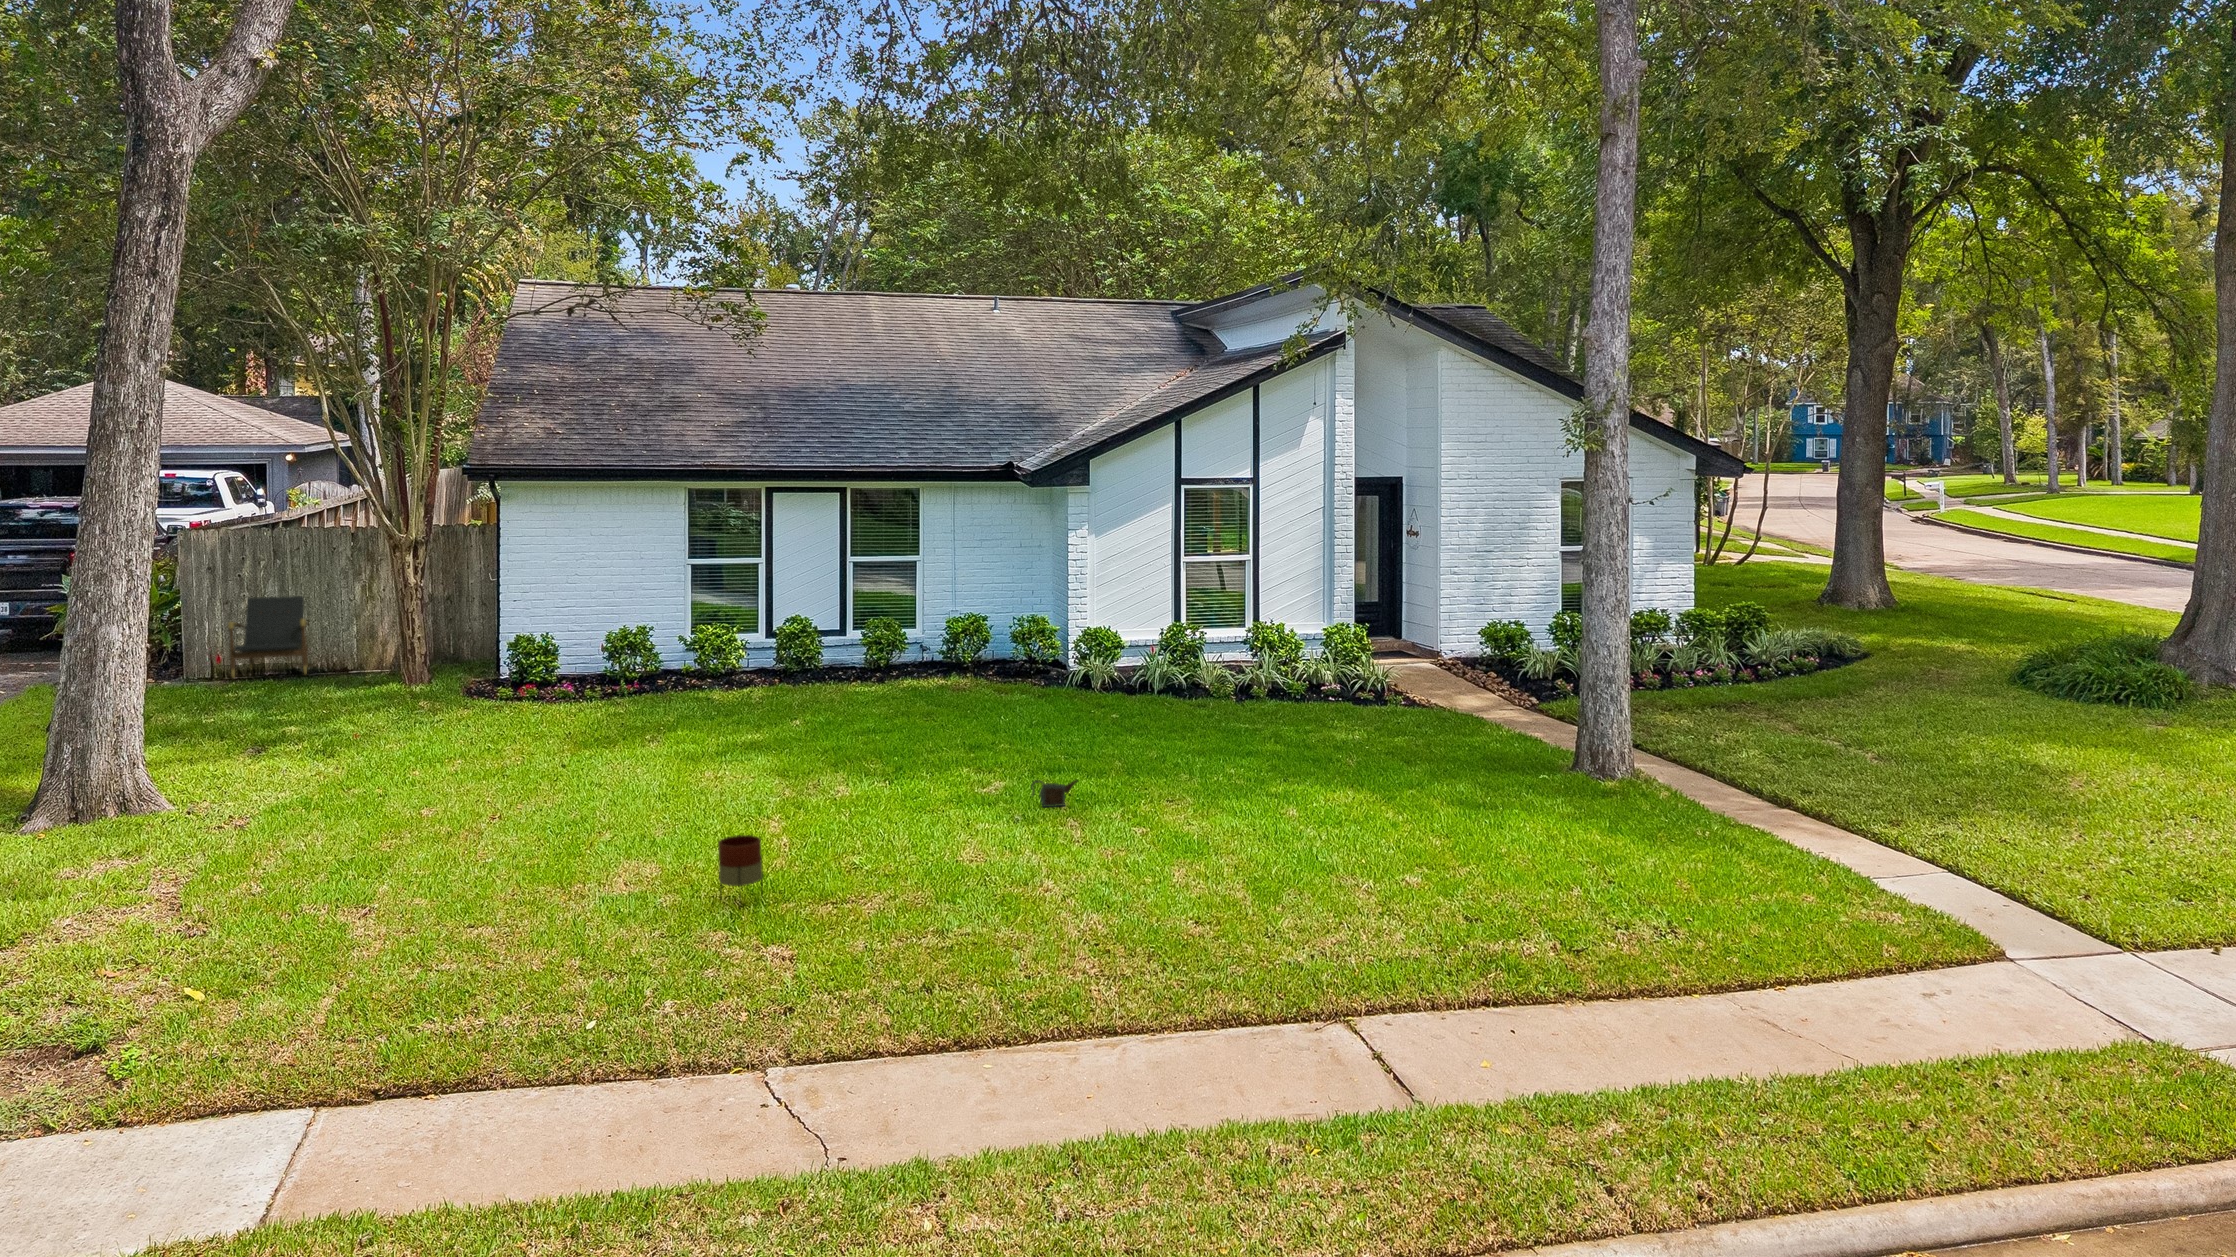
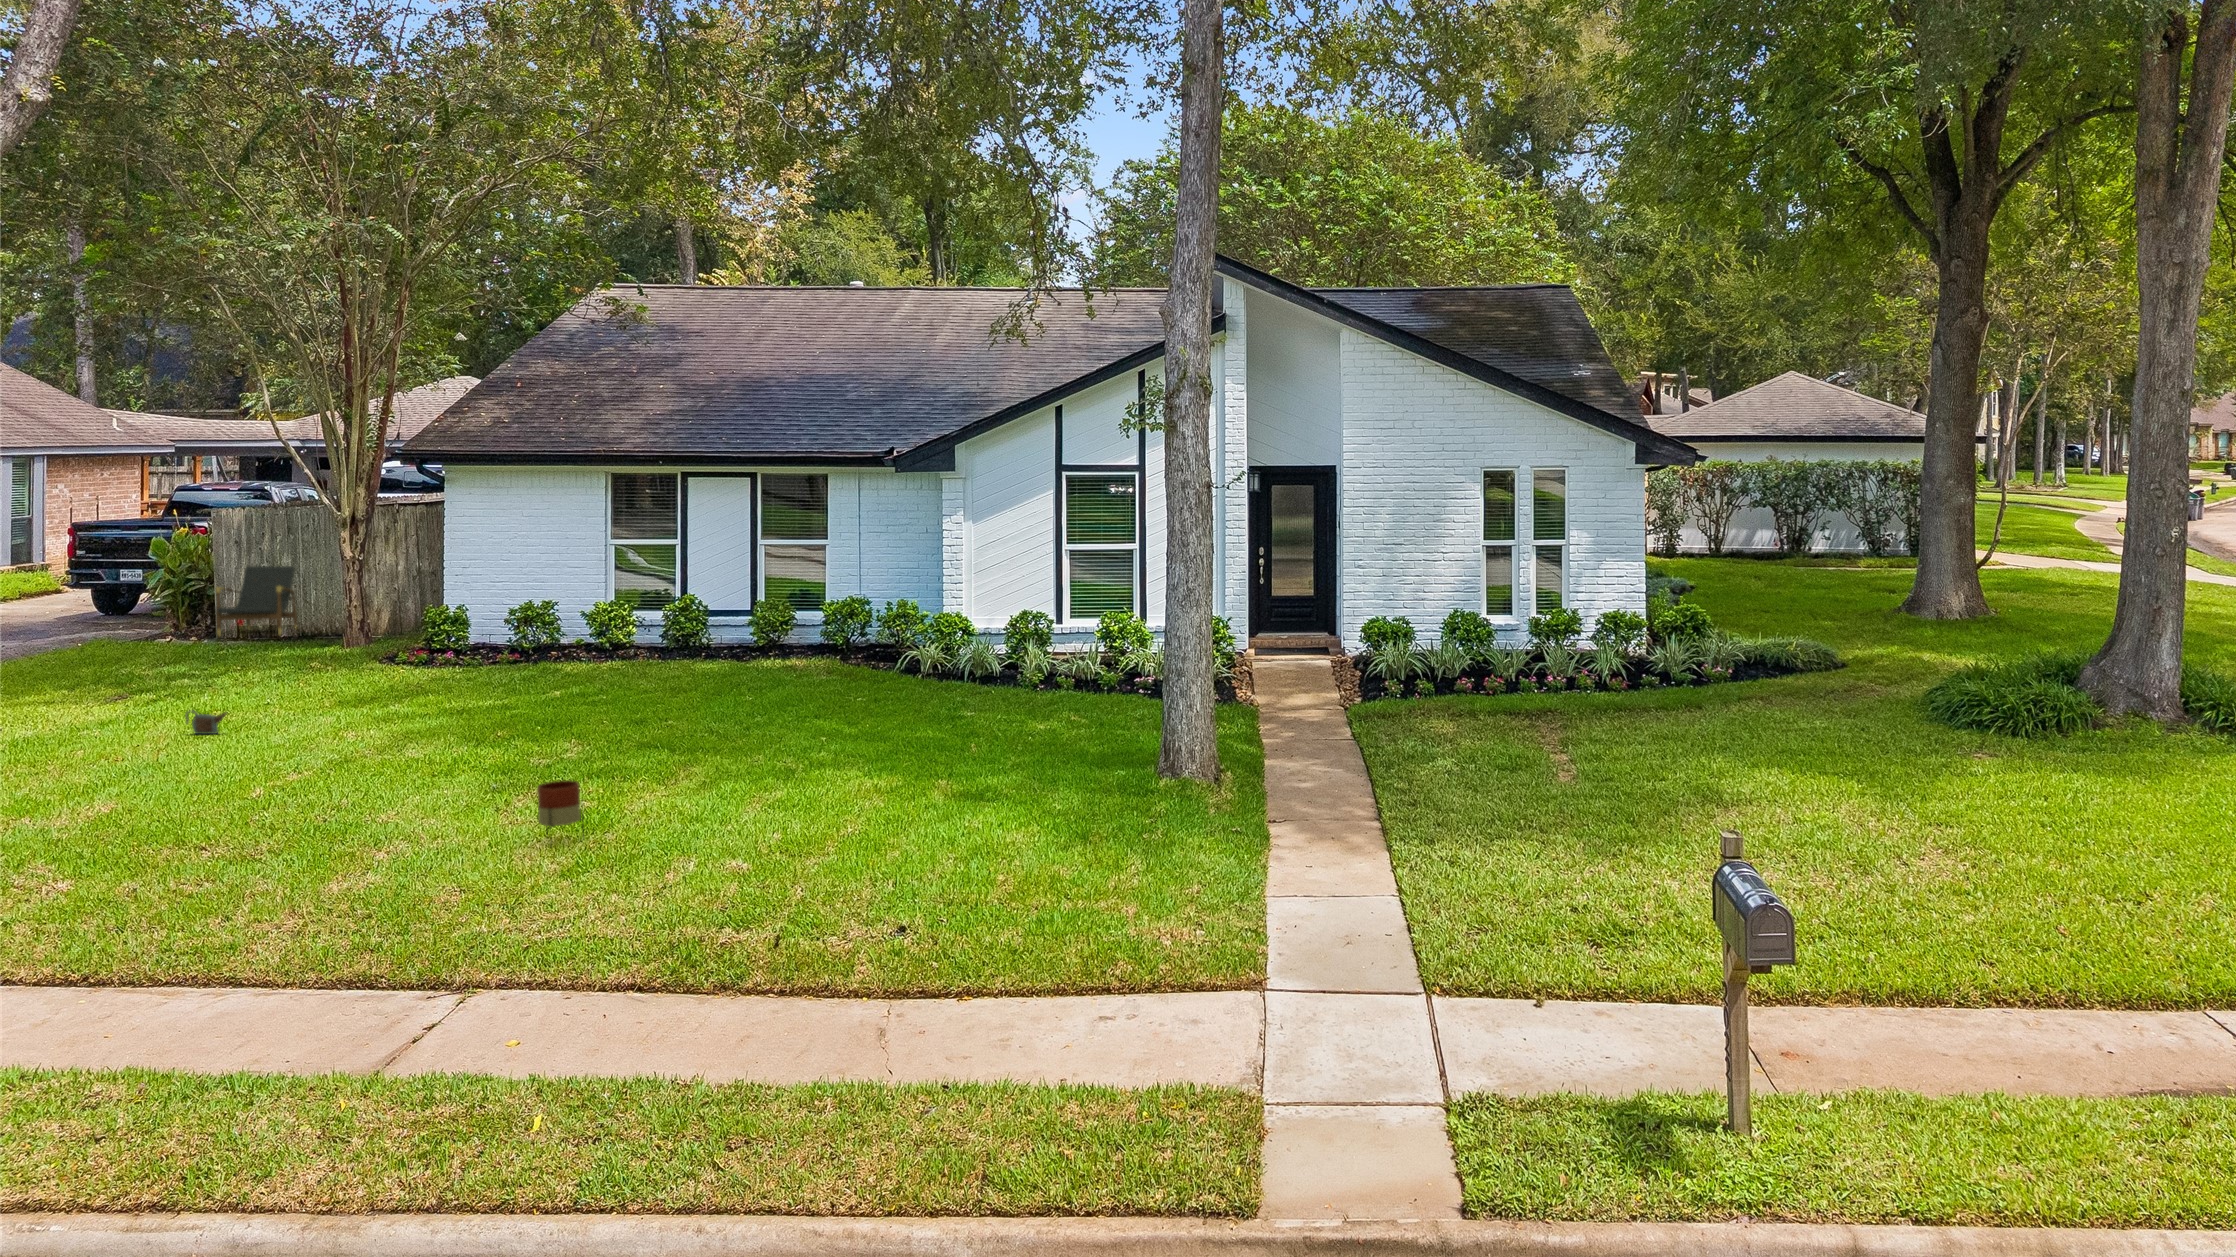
watering can: present [1031,780,1078,807] -> present [185,710,227,734]
planter: present [718,835,763,887] -> present [537,780,584,829]

